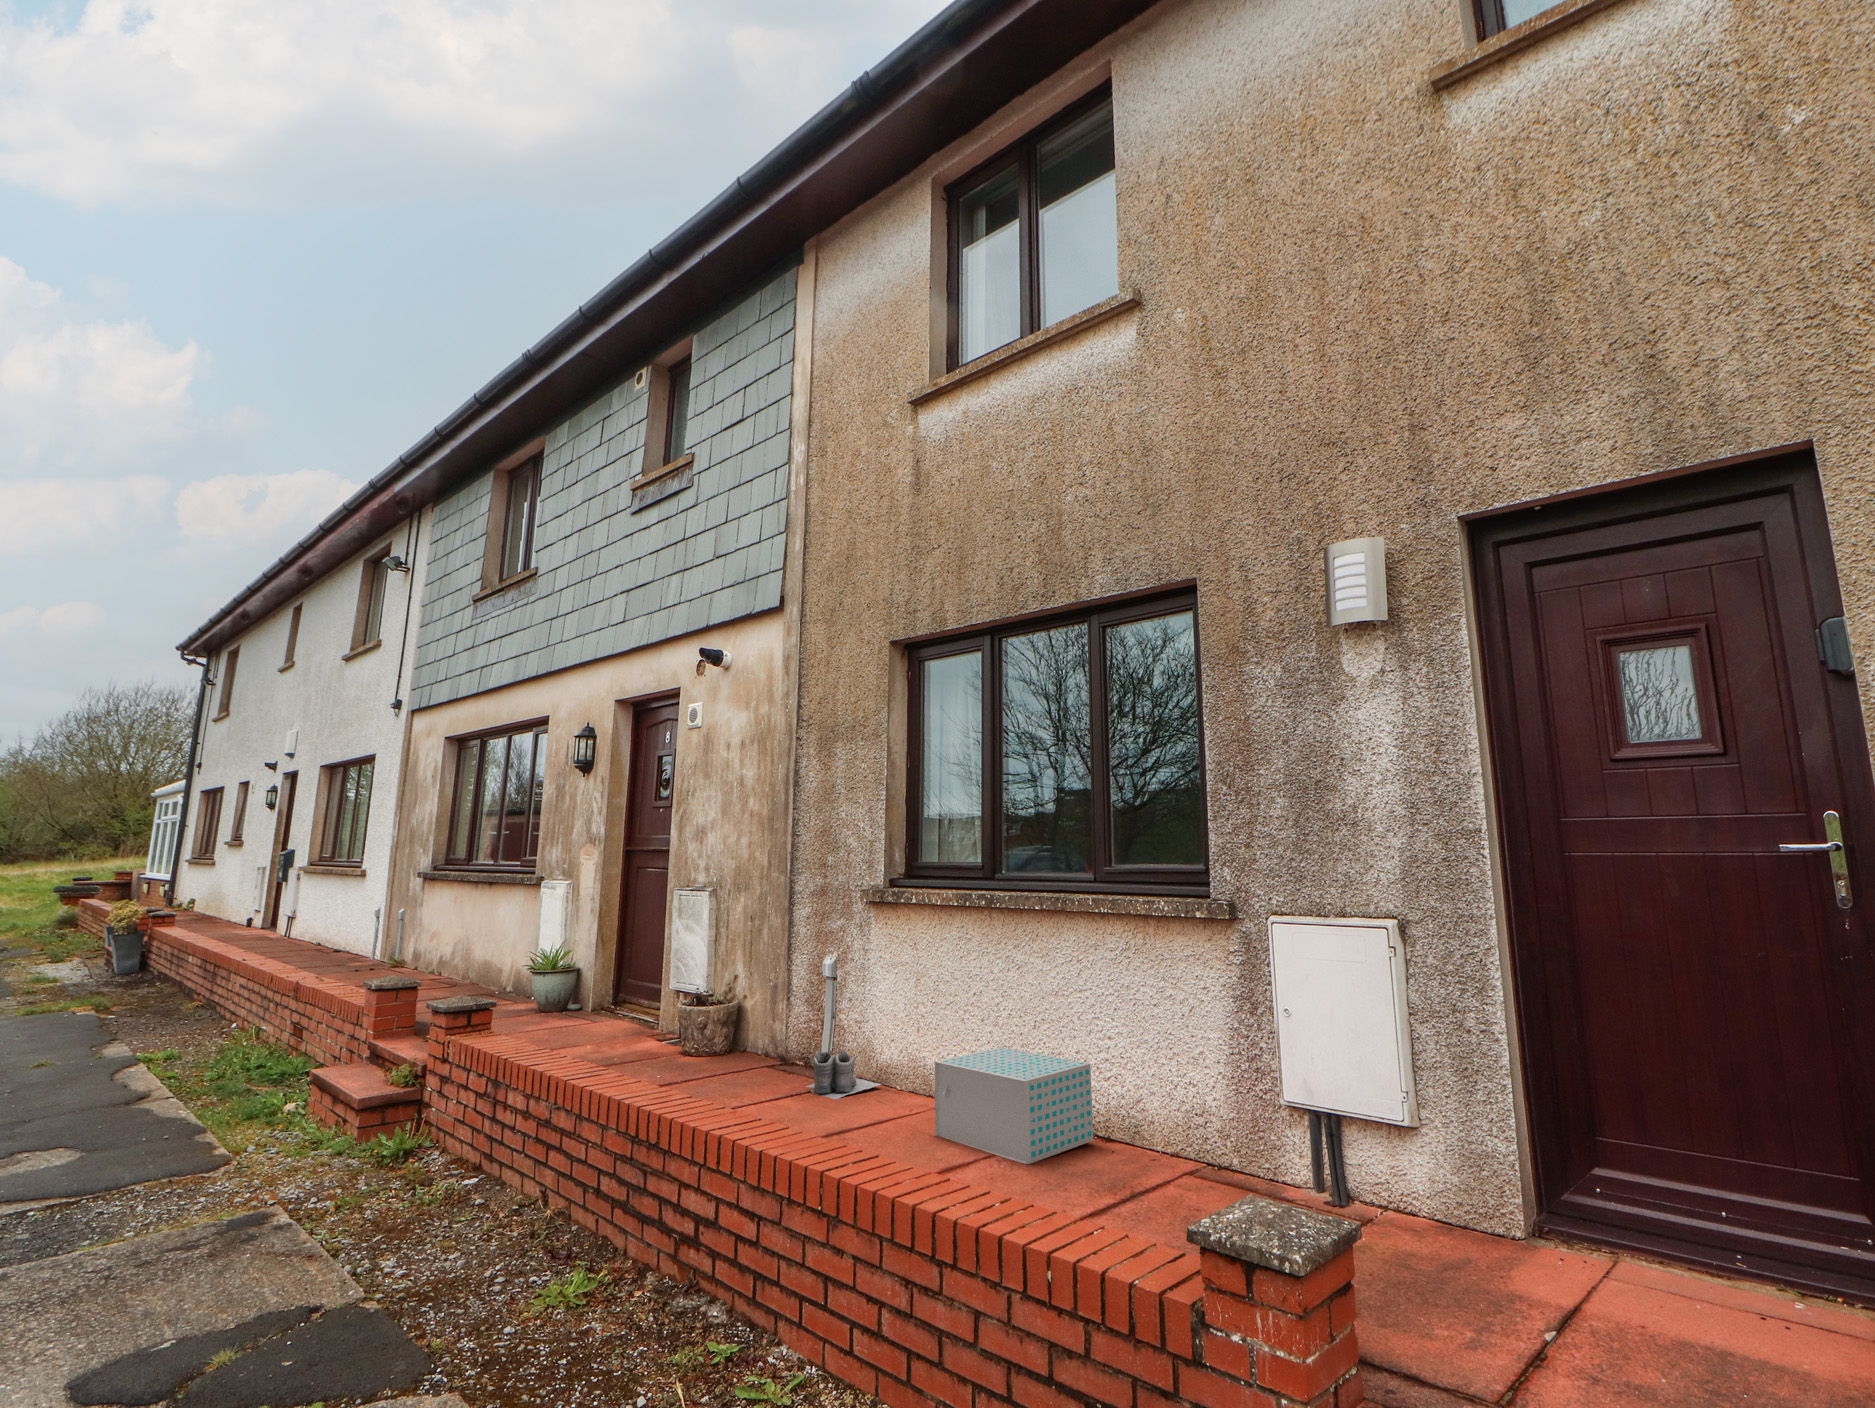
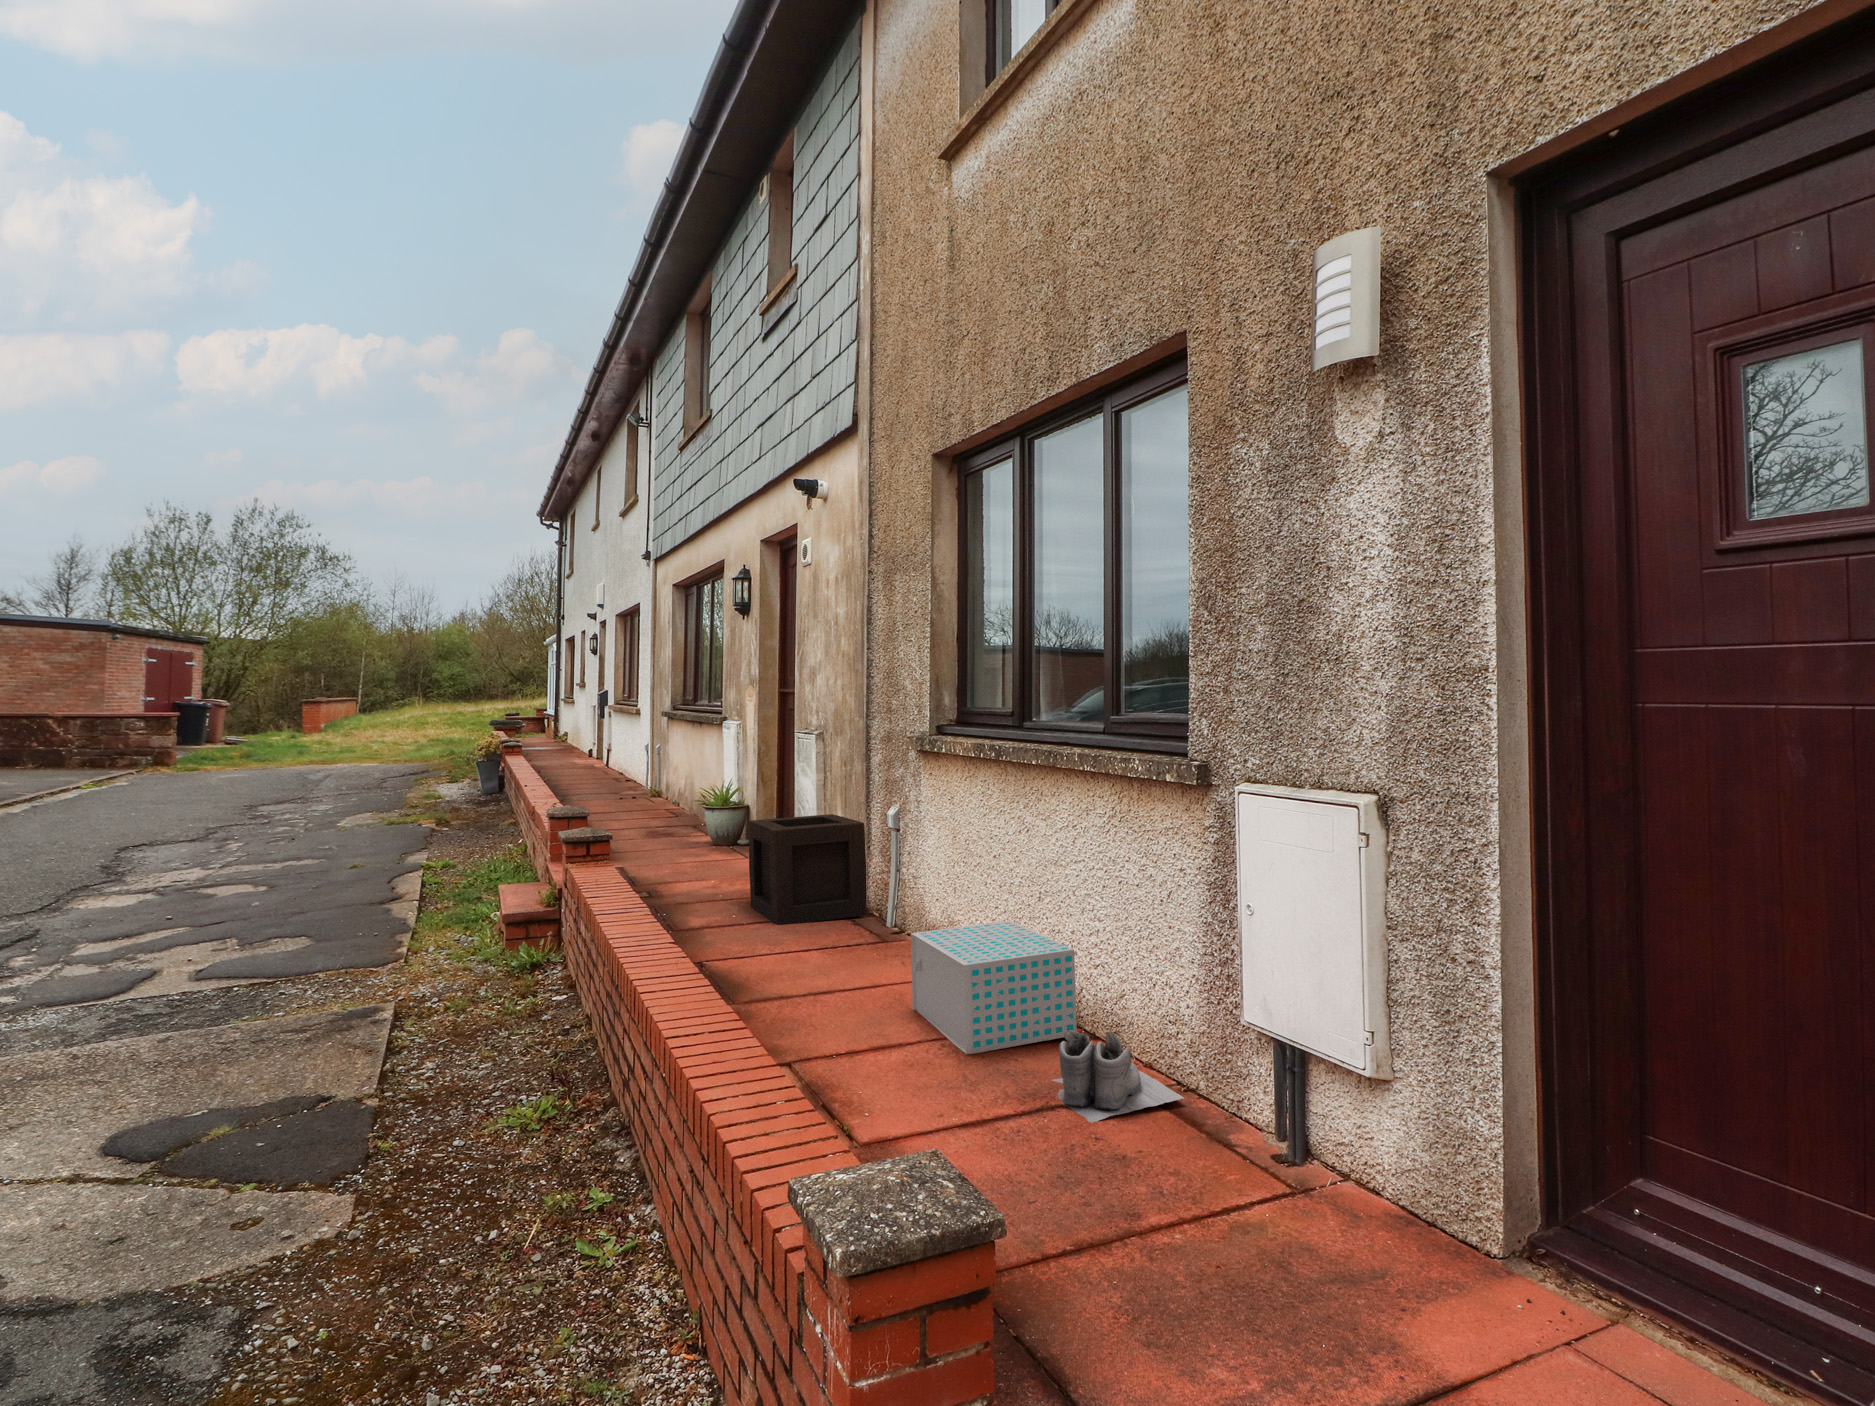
wooden crate: none [656,965,786,1079] -> present [749,814,867,925]
boots: present [806,1049,881,1099] -> present [1051,1031,1184,1122]

